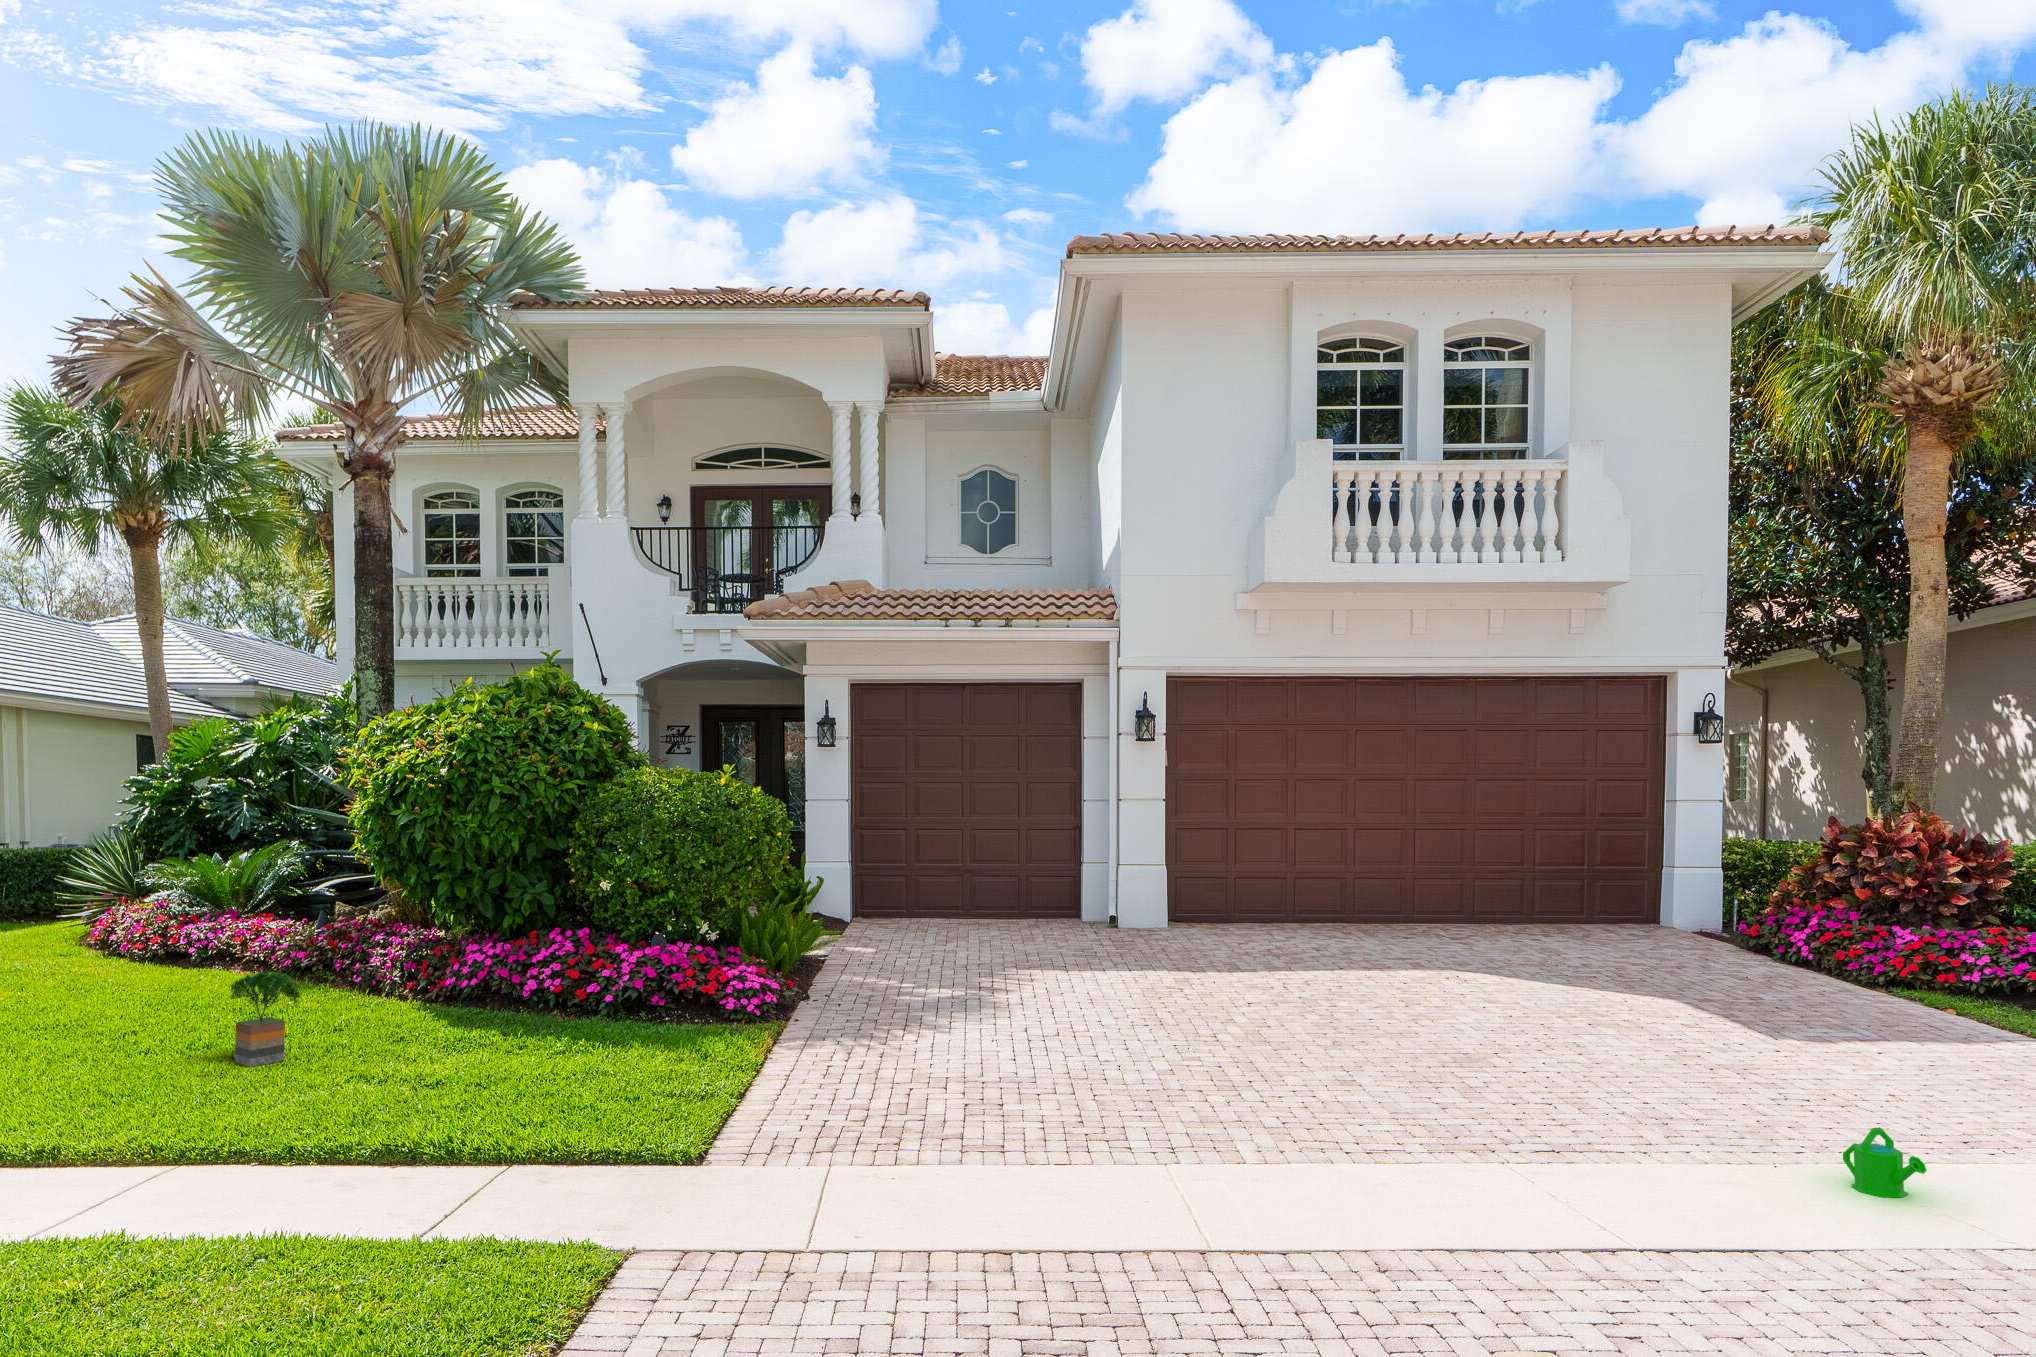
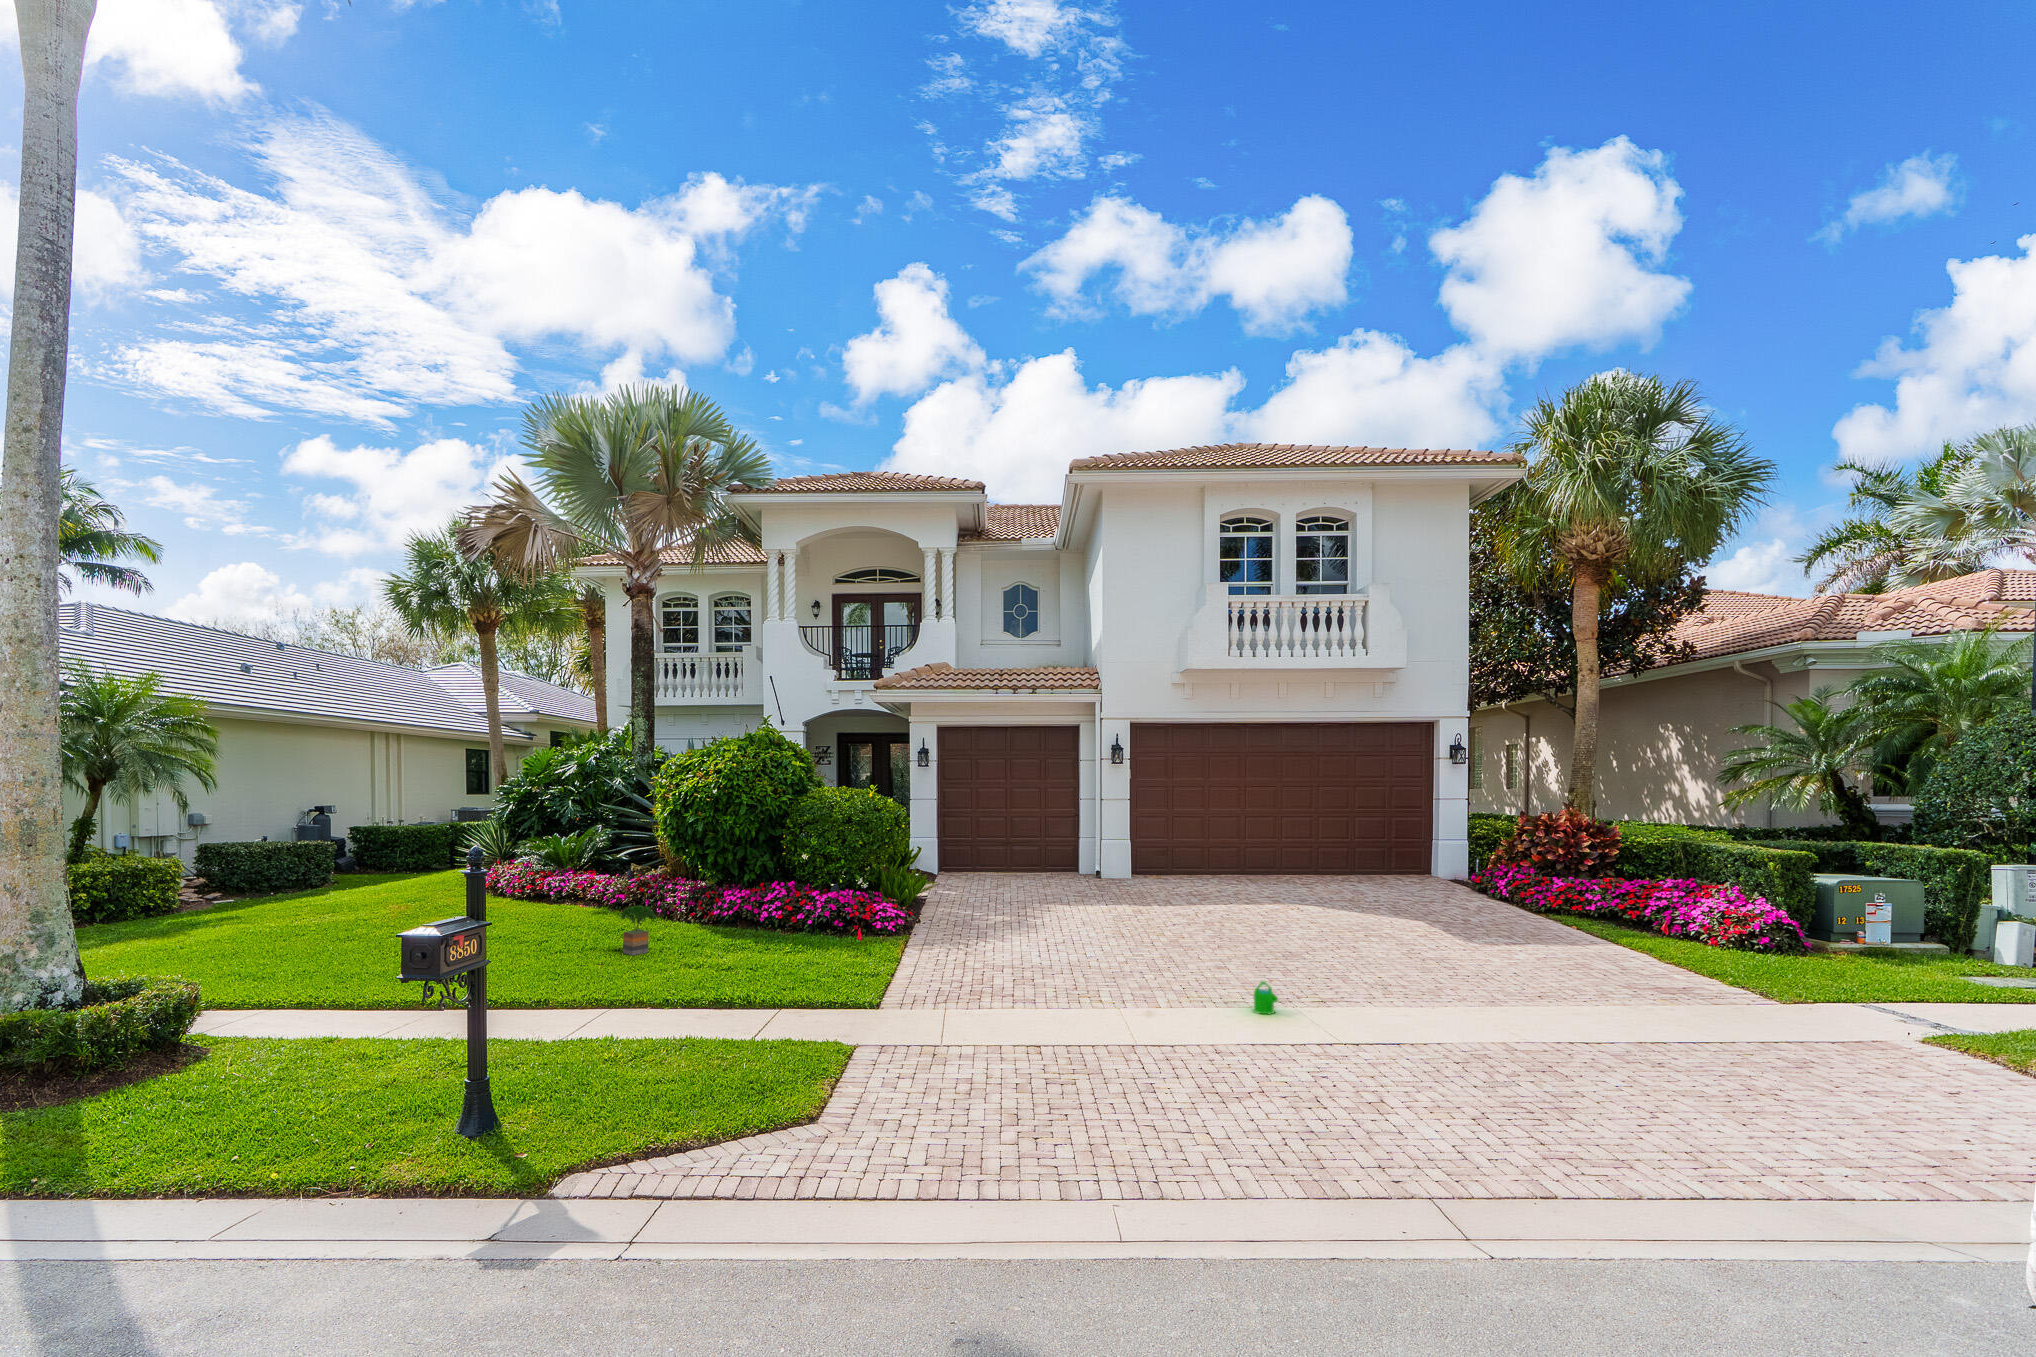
watering can: present [1843,1127,1927,1198] -> present [1253,981,1278,1014]

